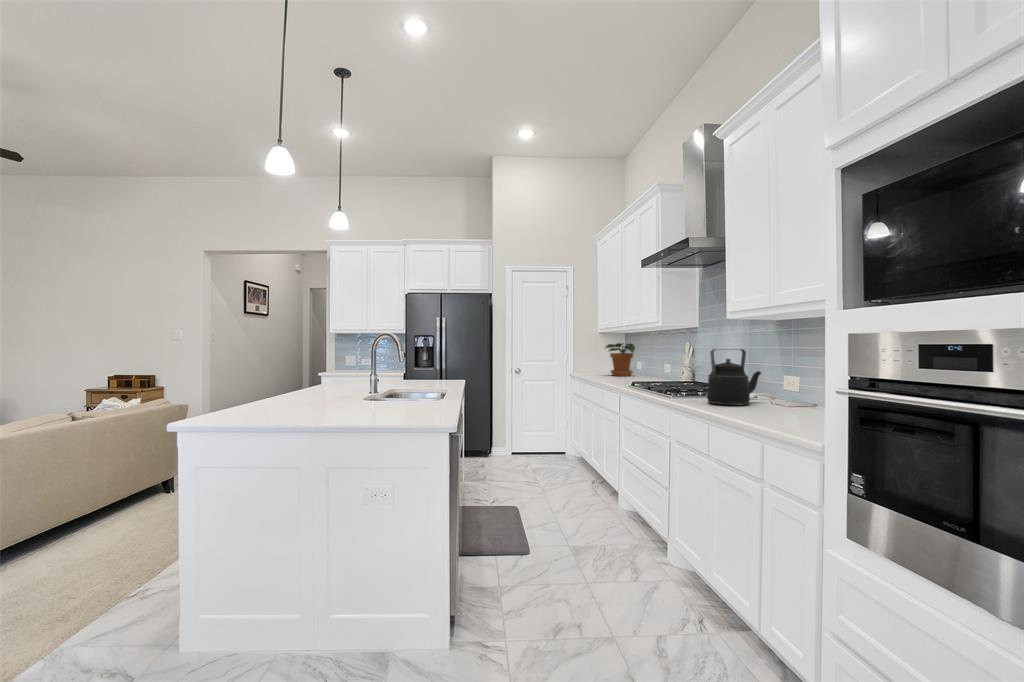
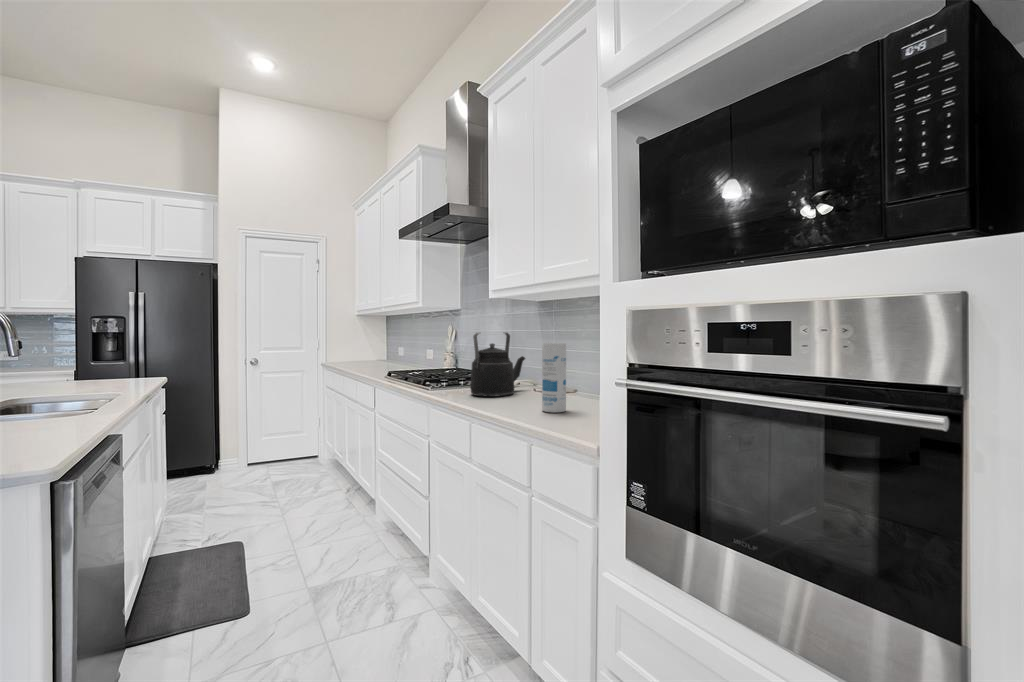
potted plant: present [606,343,635,376] -> none [362,327,398,364]
canister: none [776,359,800,420] -> present [542,343,566,412]

